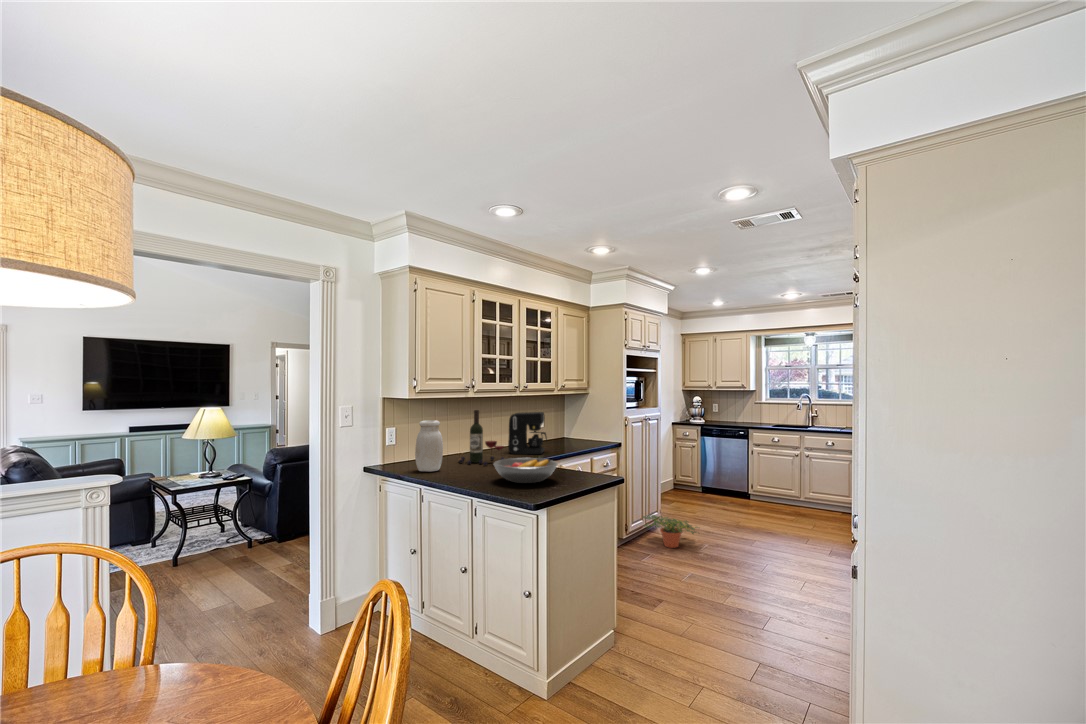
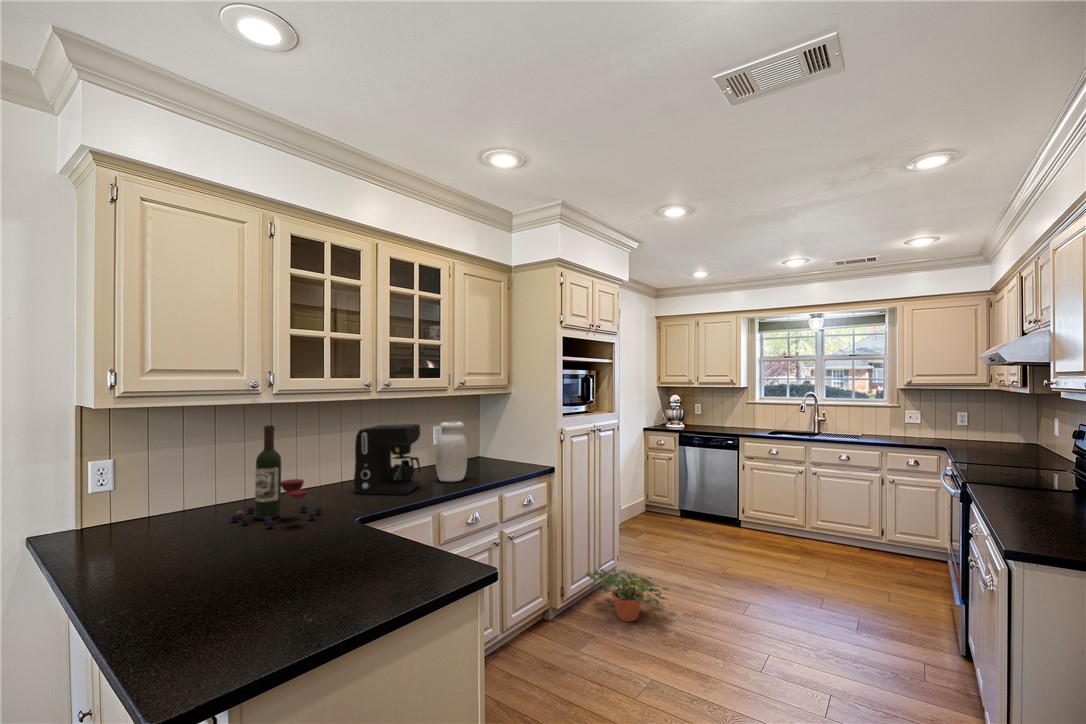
jar: present [415,420,443,472] -> present [436,422,468,482]
fruit bowl: present [494,458,558,483] -> none [199,527,351,596]

